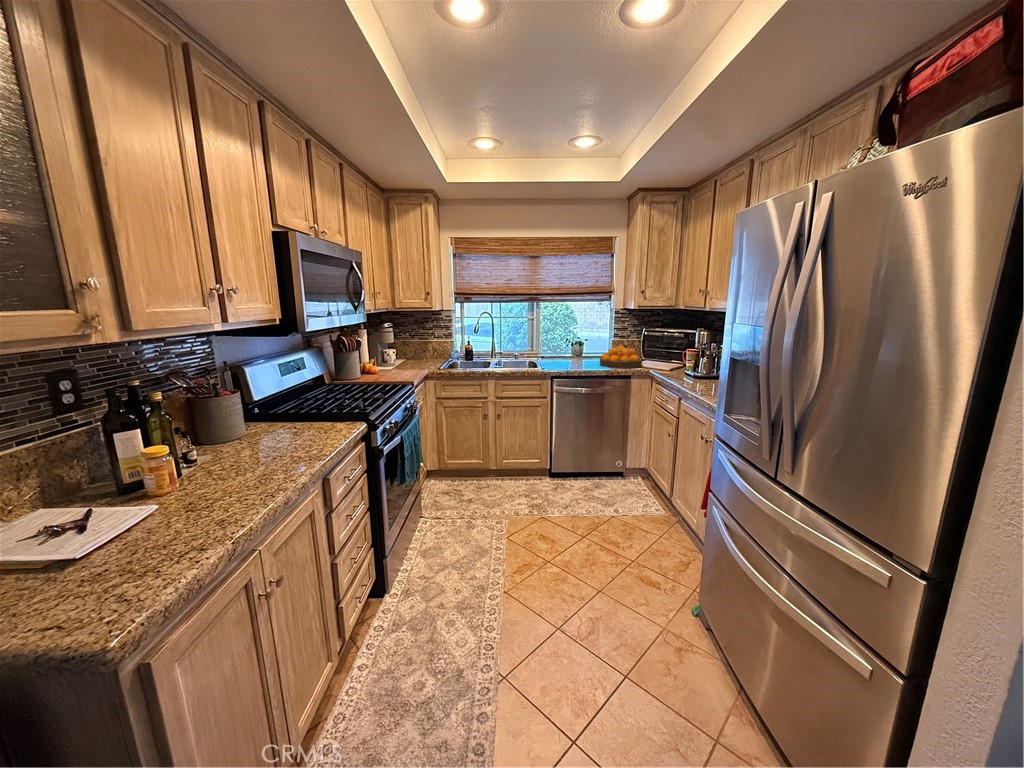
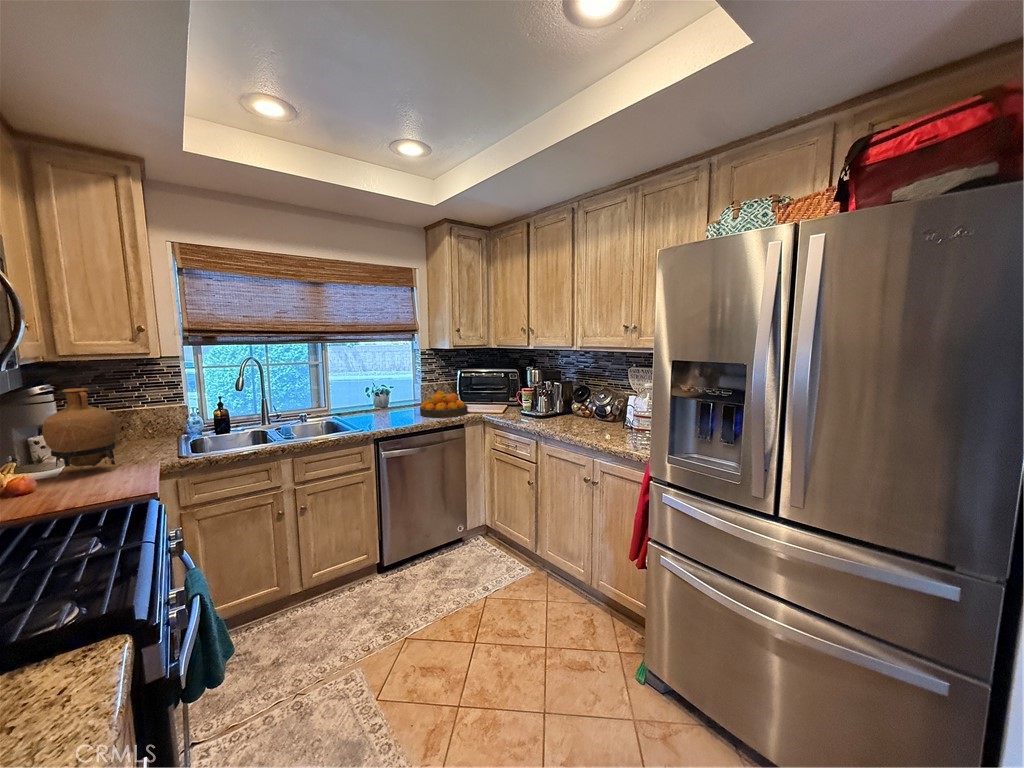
vase: none [385,325,413,368] -> present [42,388,117,467]

